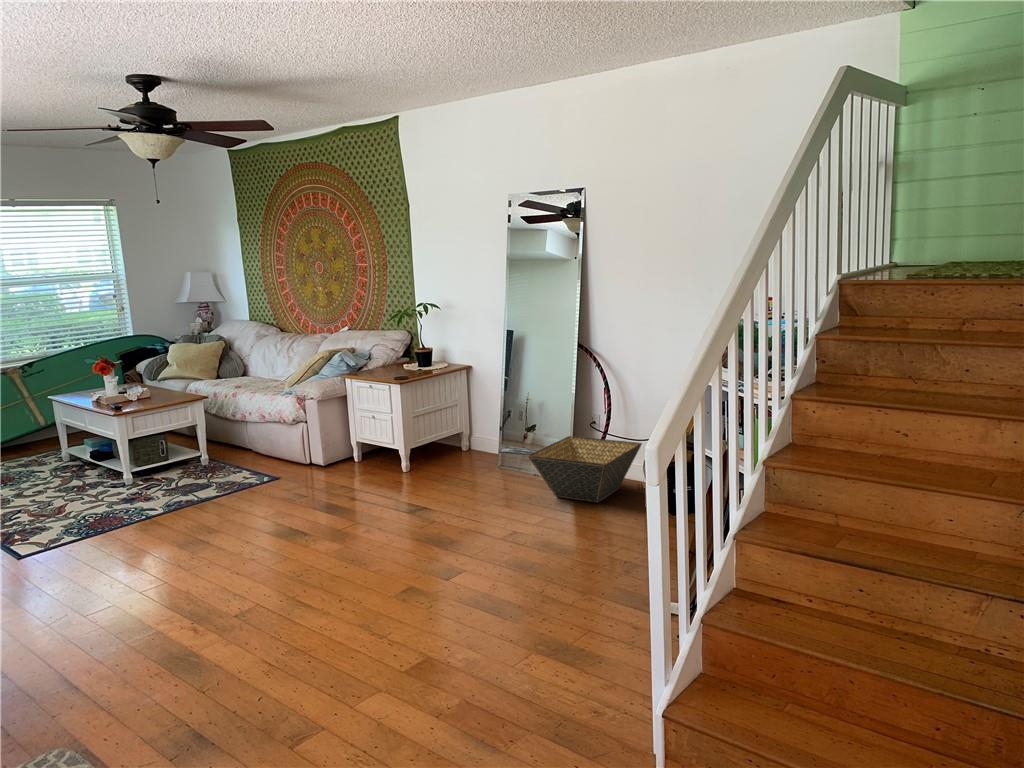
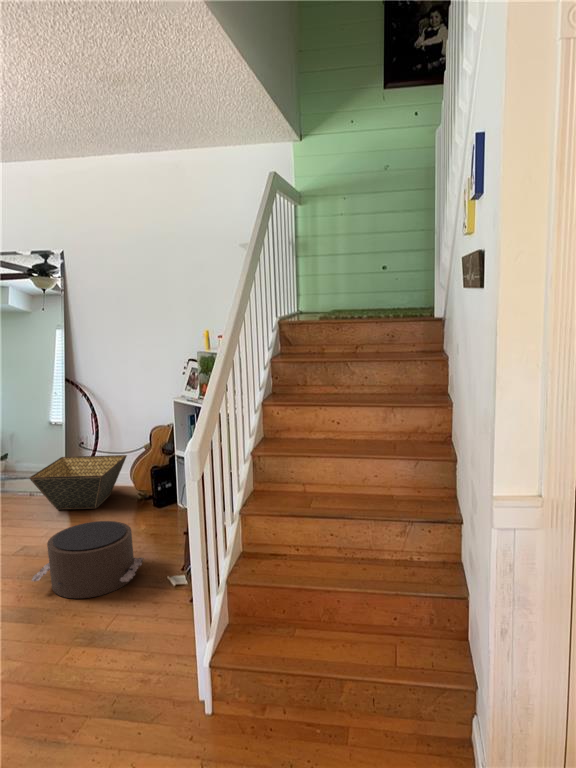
pouf: none [506,517,632,604] -> present [31,521,144,598]

